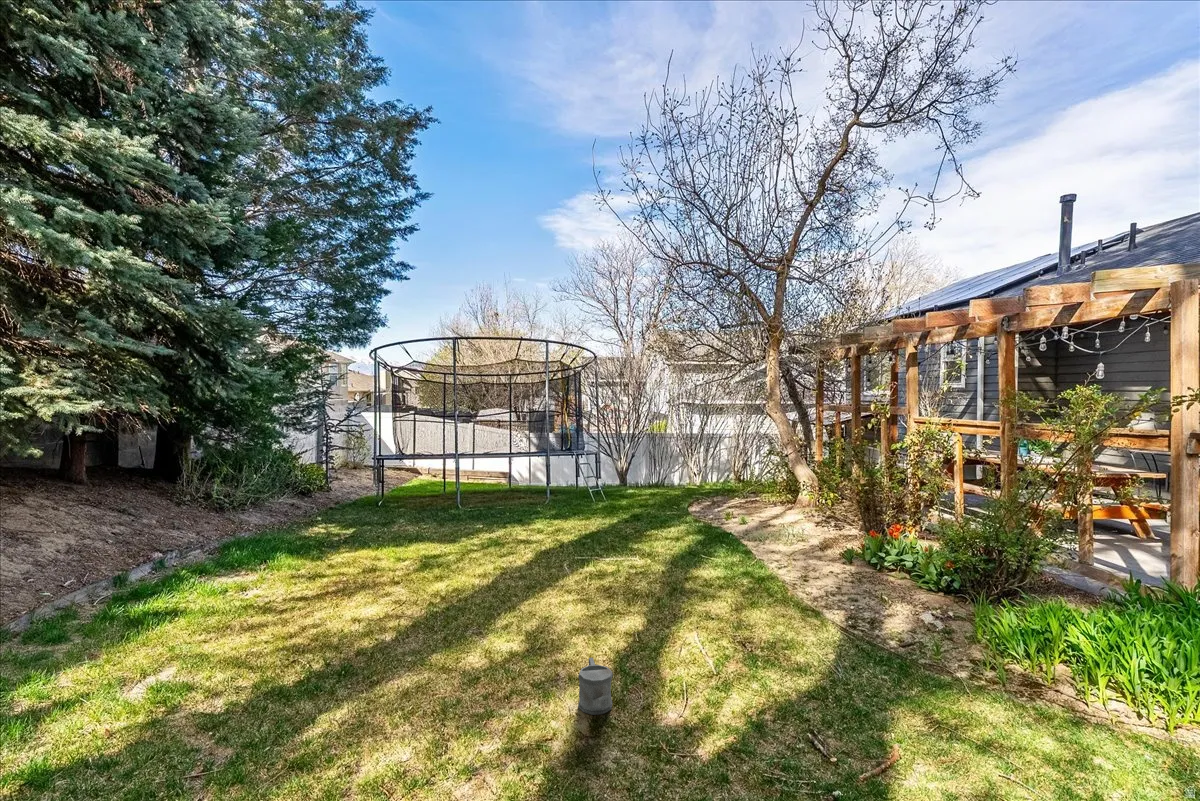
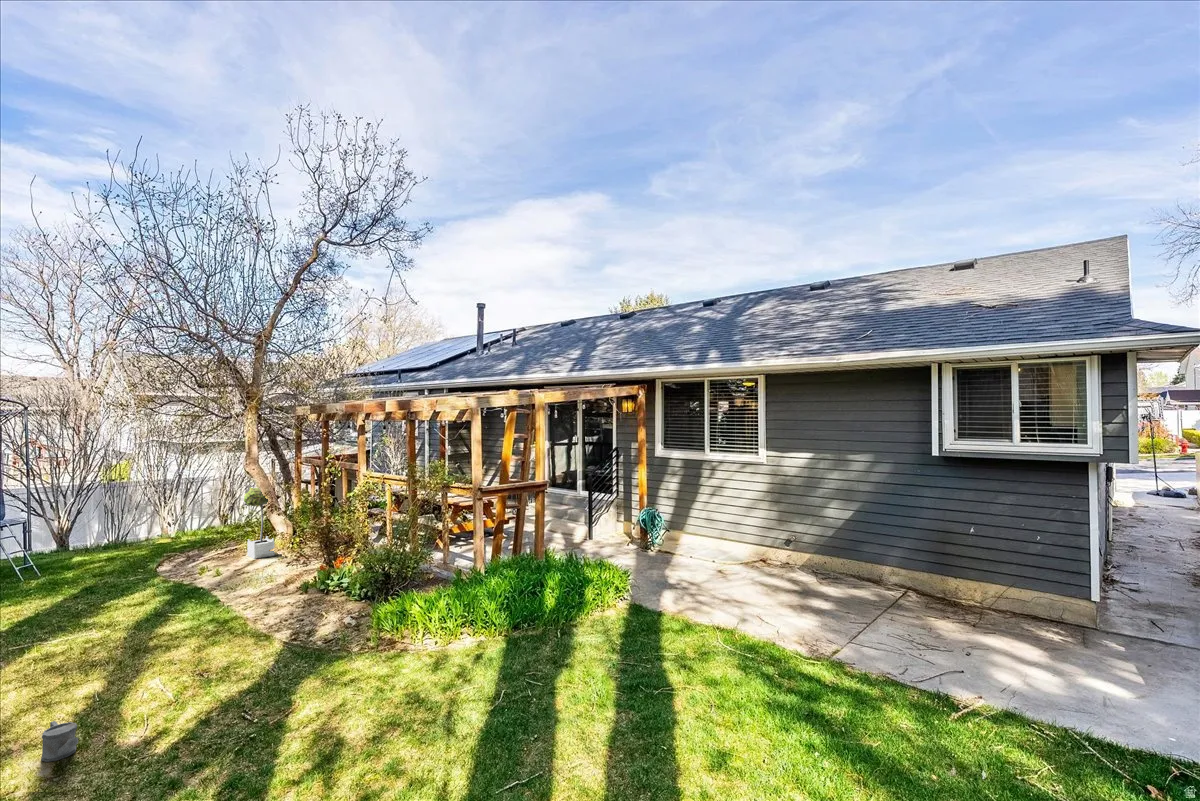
potted tree: none [764,435,798,515] -> present [244,487,277,559]

